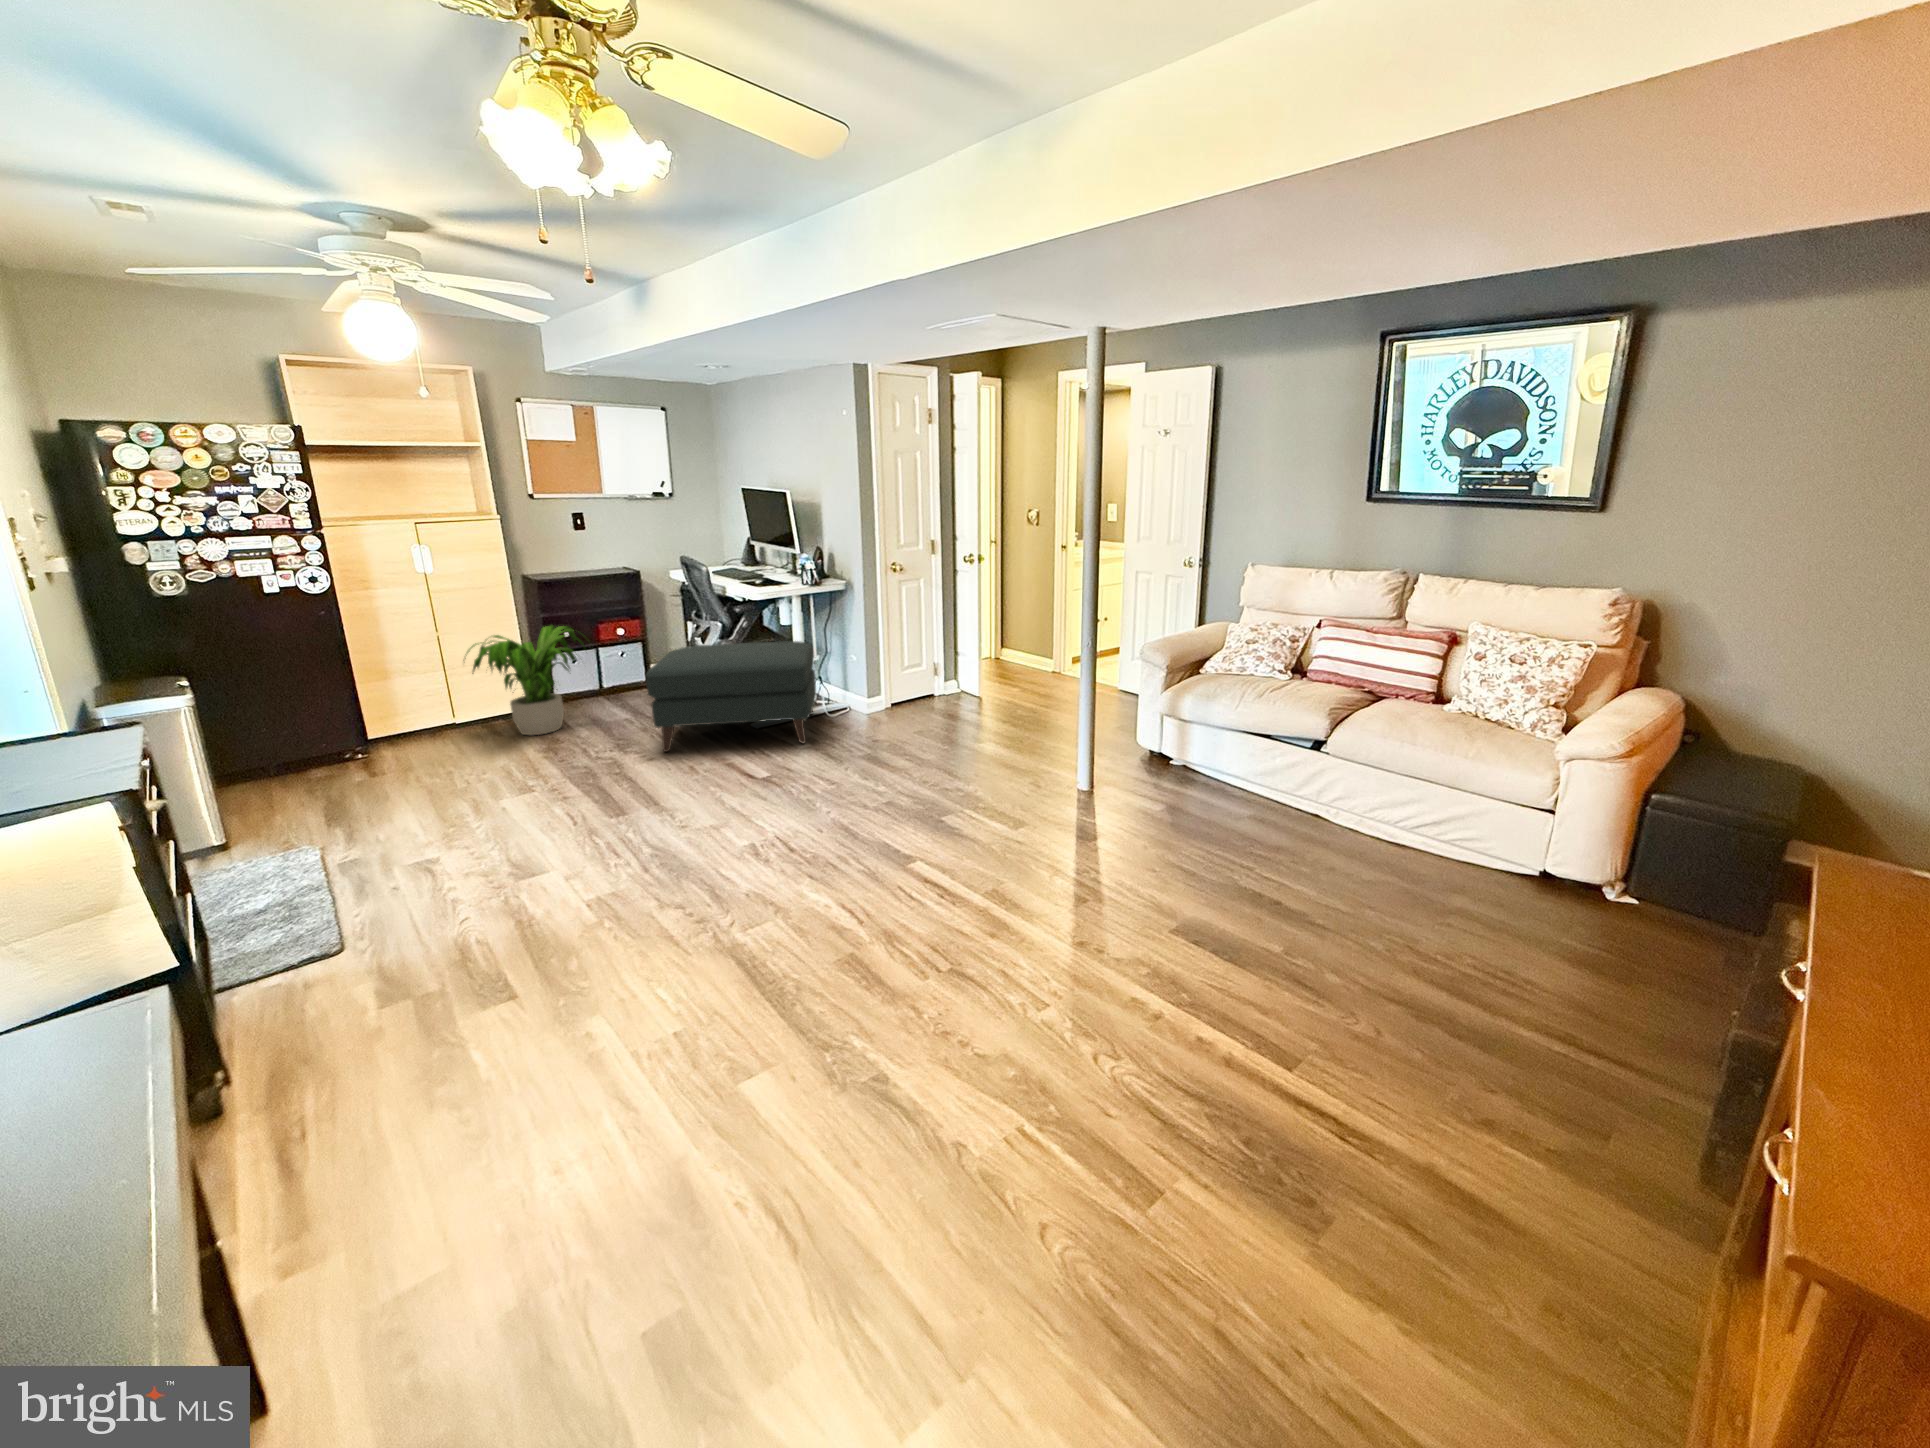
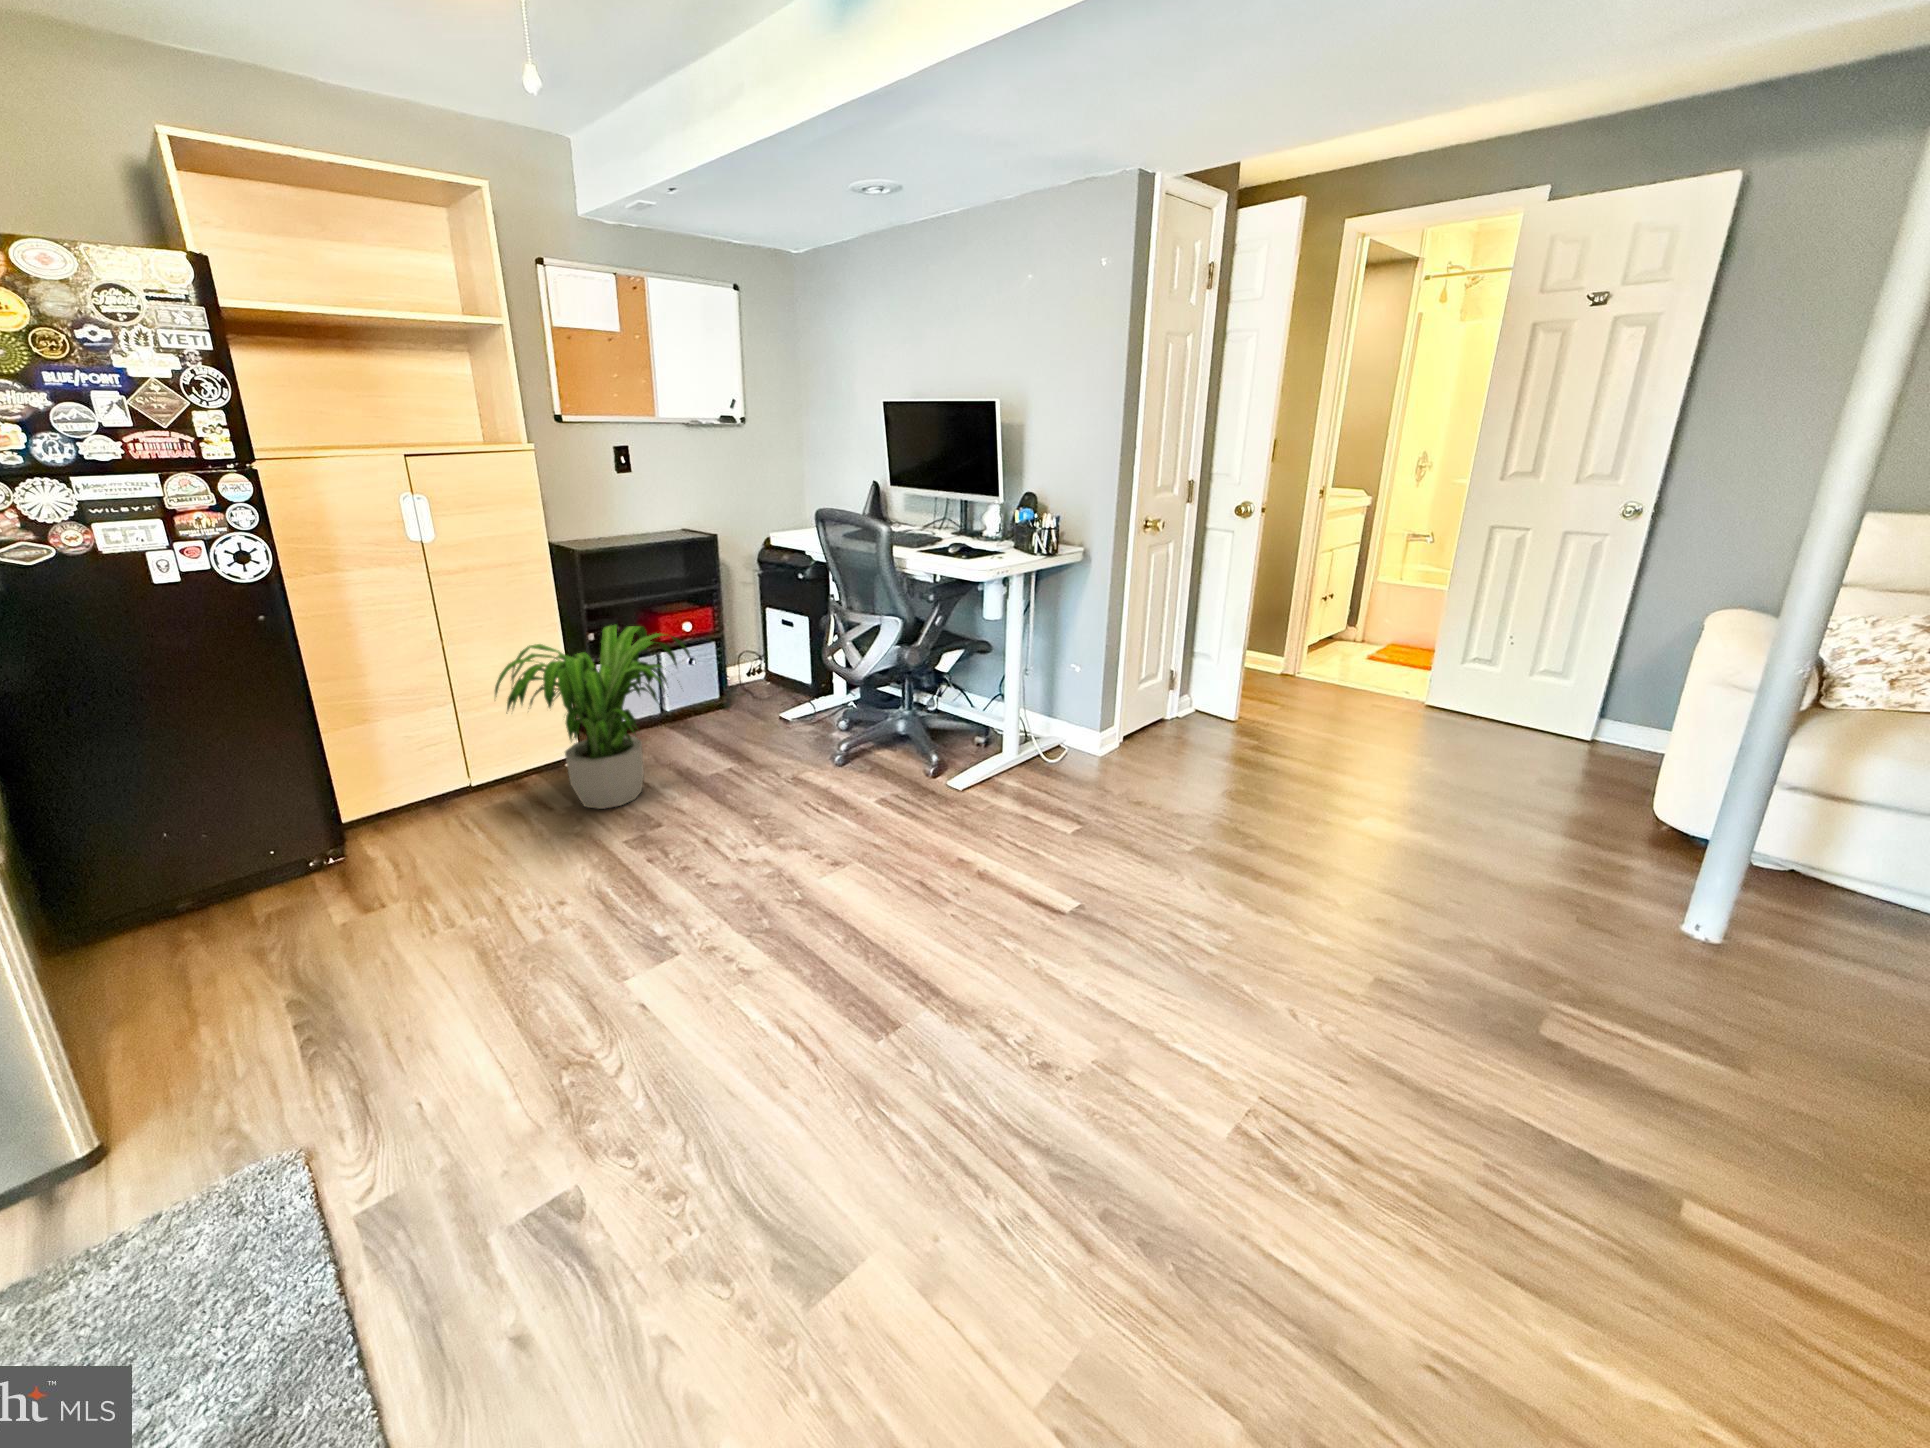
ottoman: present [646,641,816,752] -> none [818,646,1090,846]

